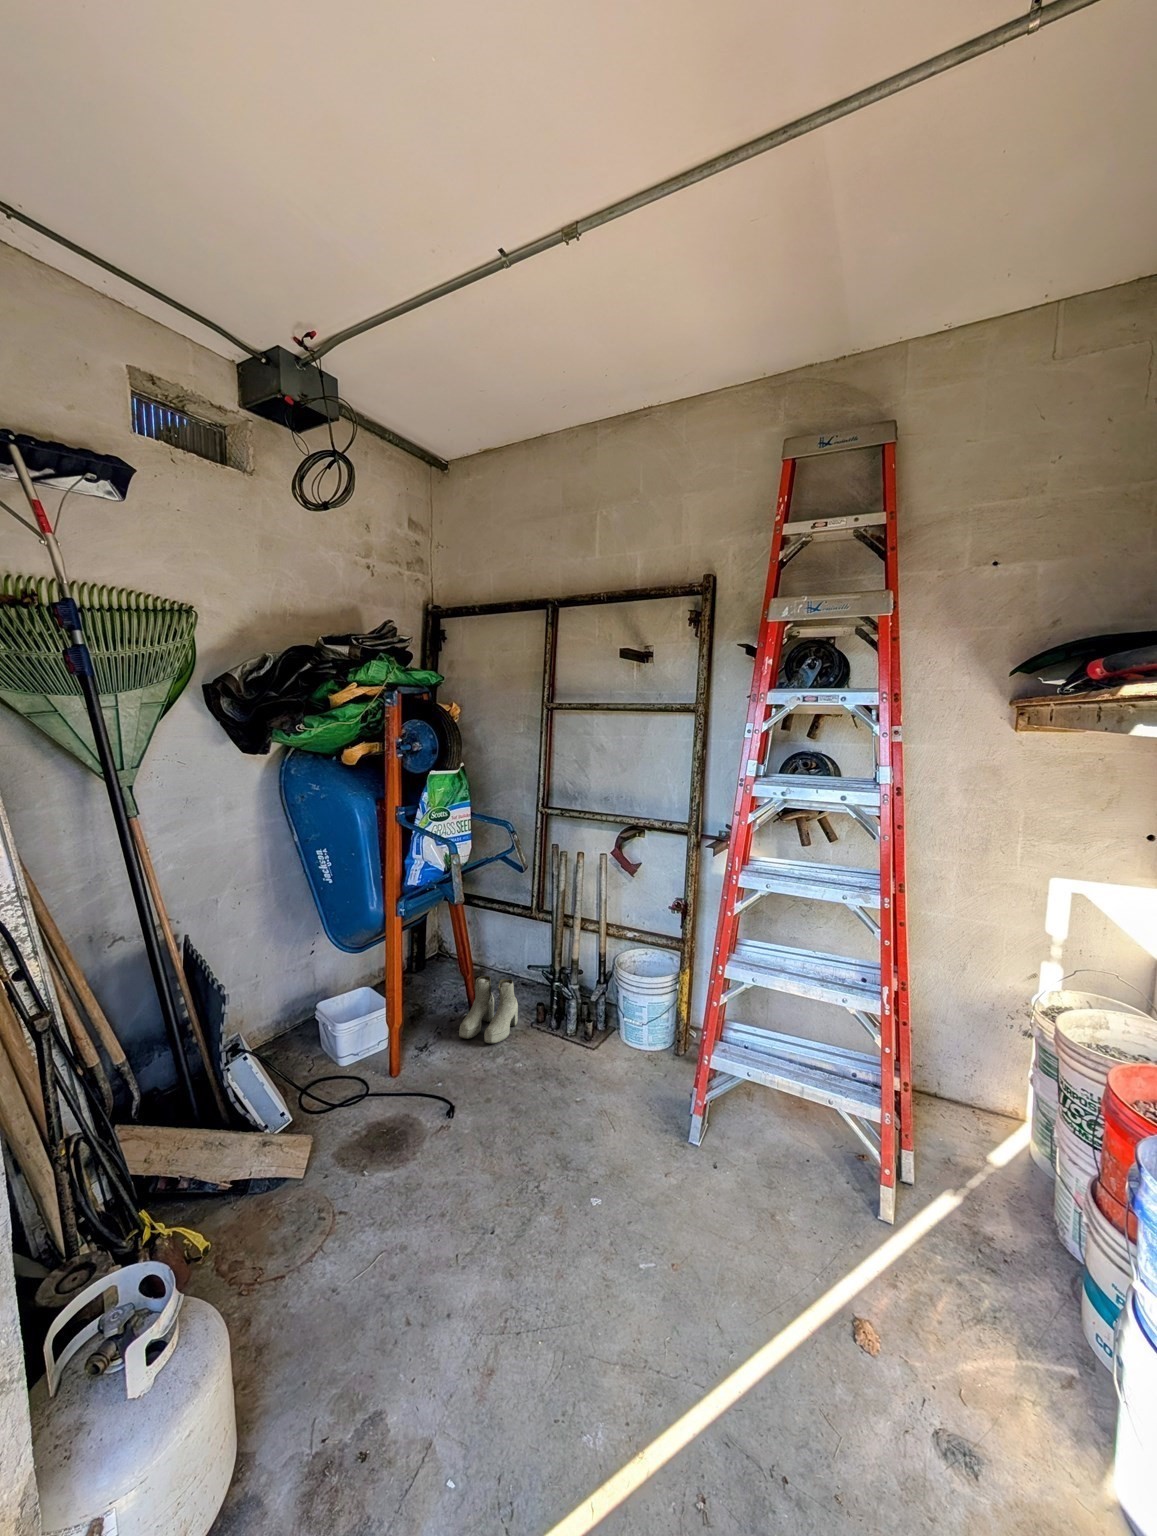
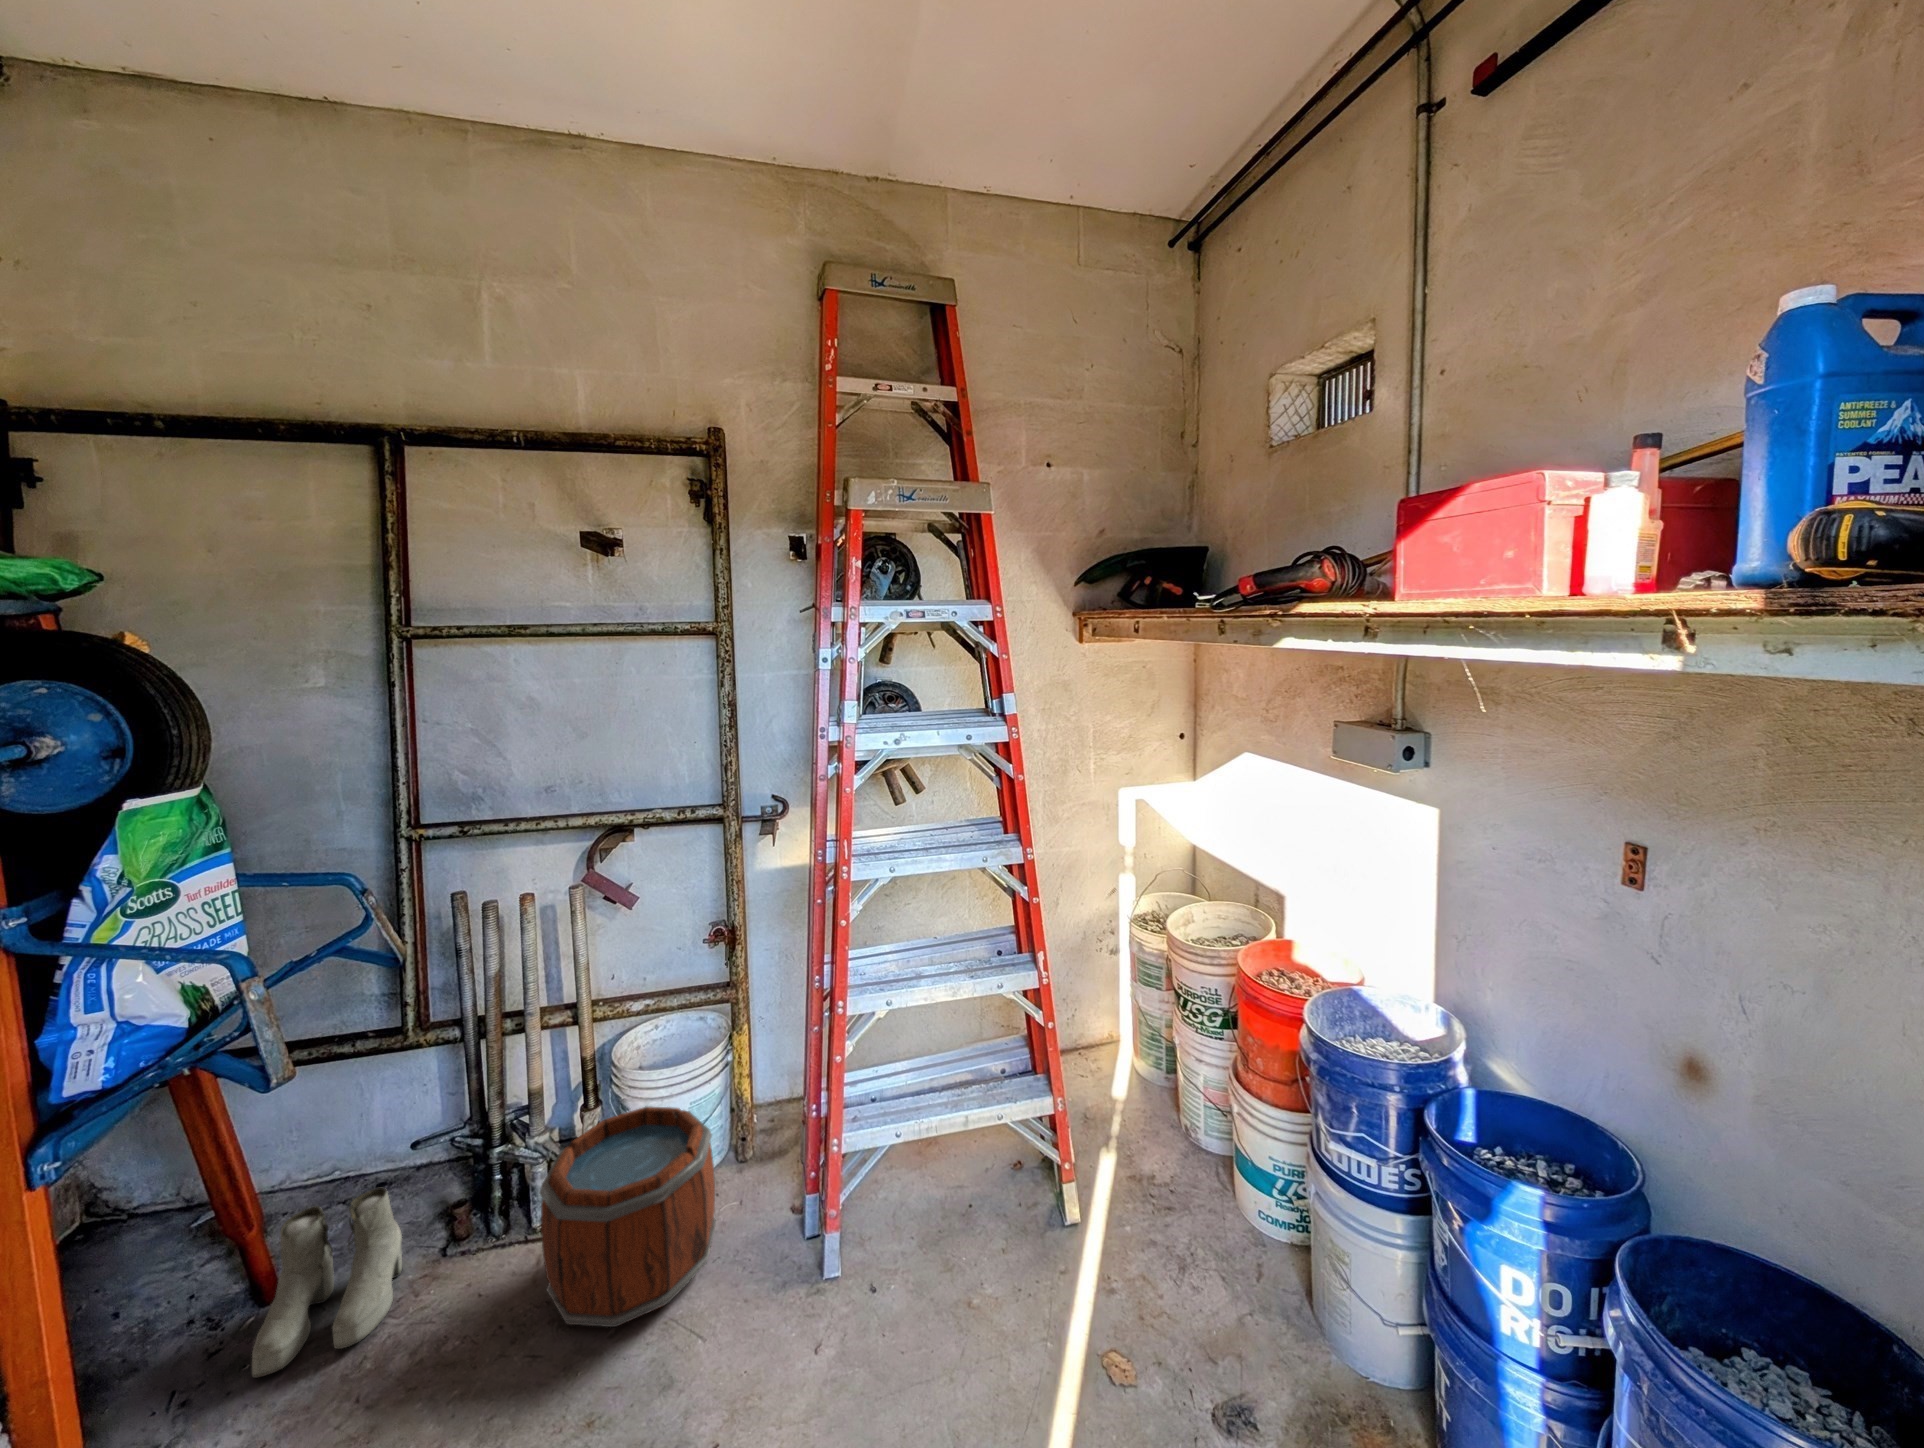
bucket: none [560,990,649,1103] -> present [540,1107,716,1327]

